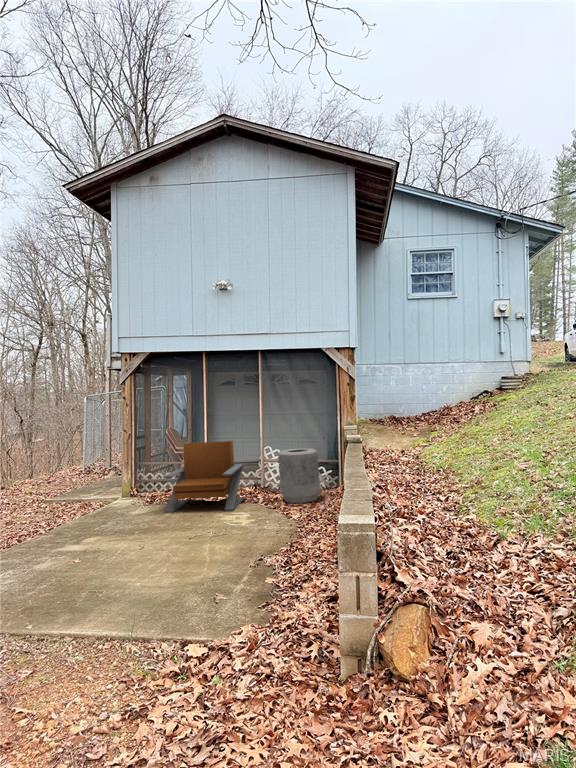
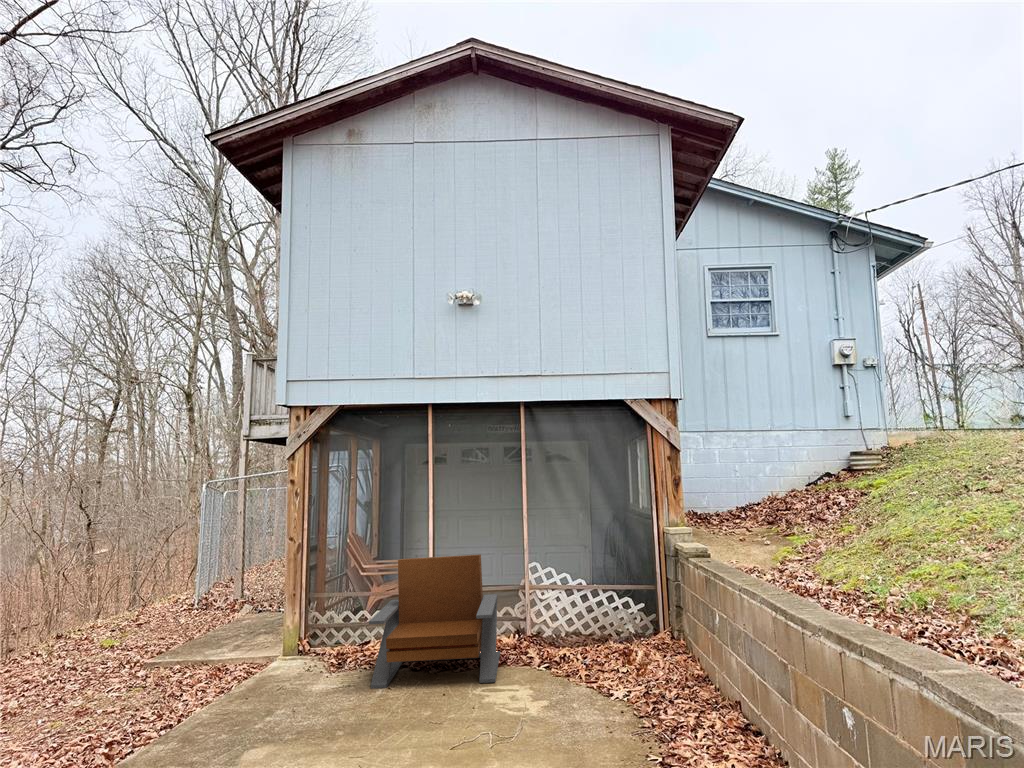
trash can: present [278,448,320,503] -> none [561,566,634,665]

